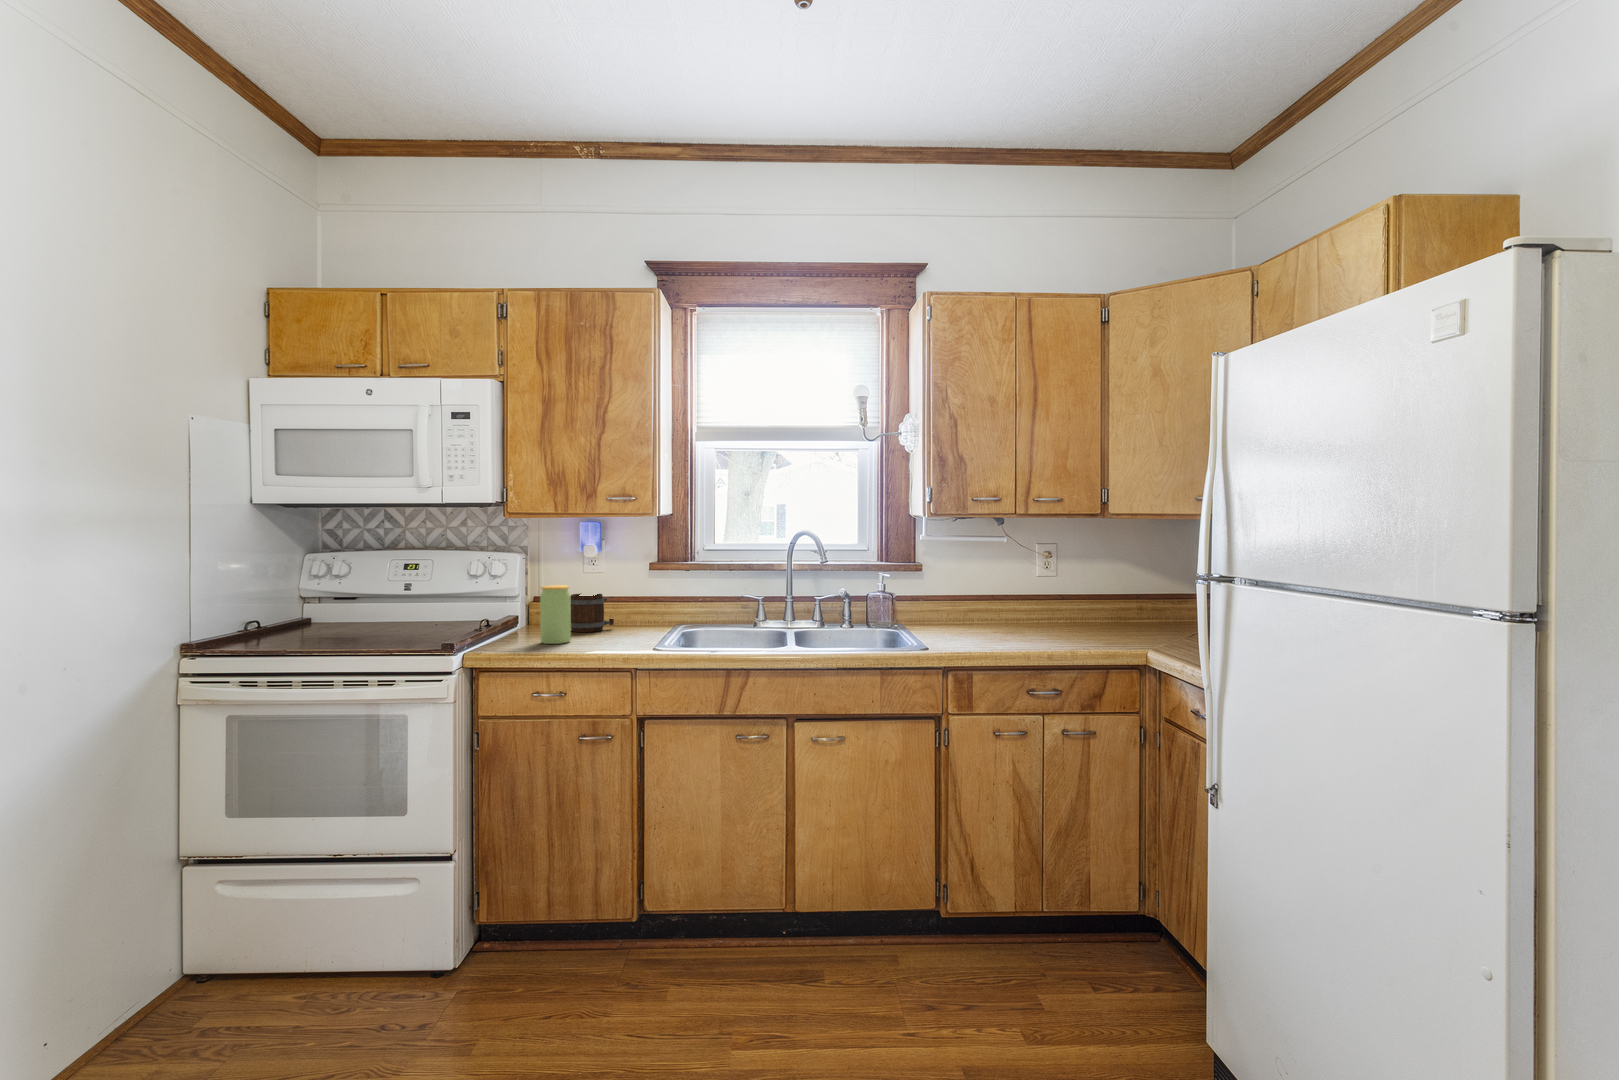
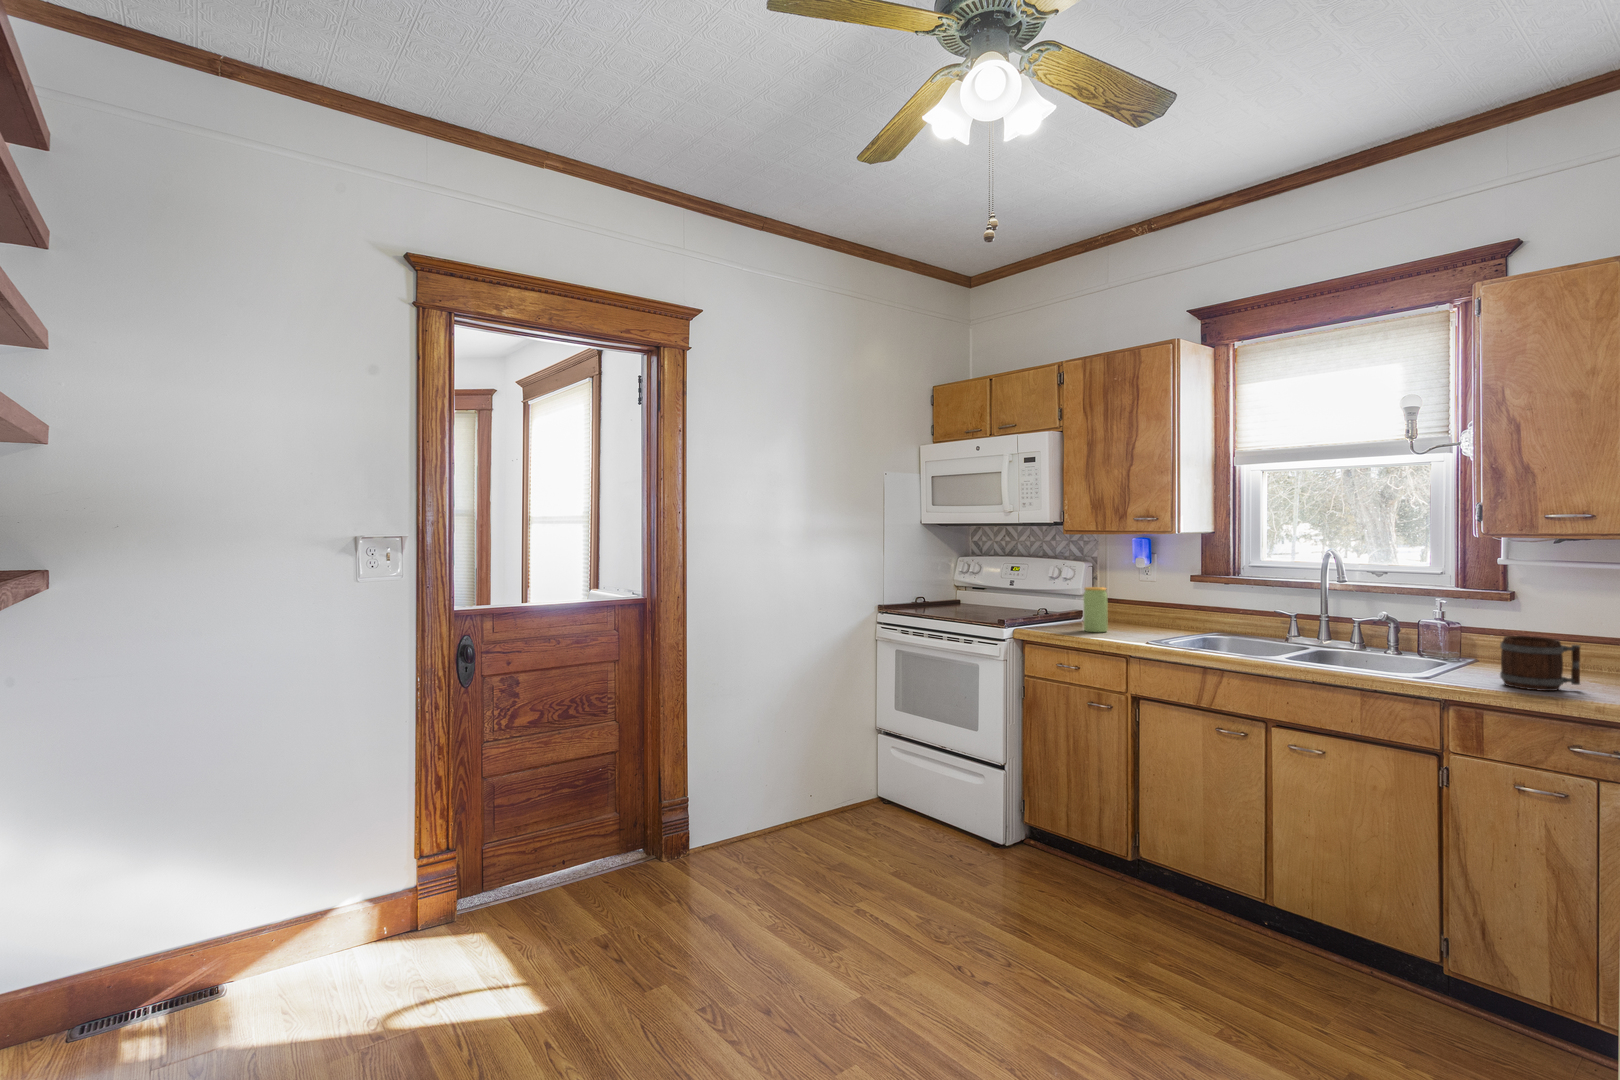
mug: present [570,594,614,632] -> present [1500,636,1580,691]

